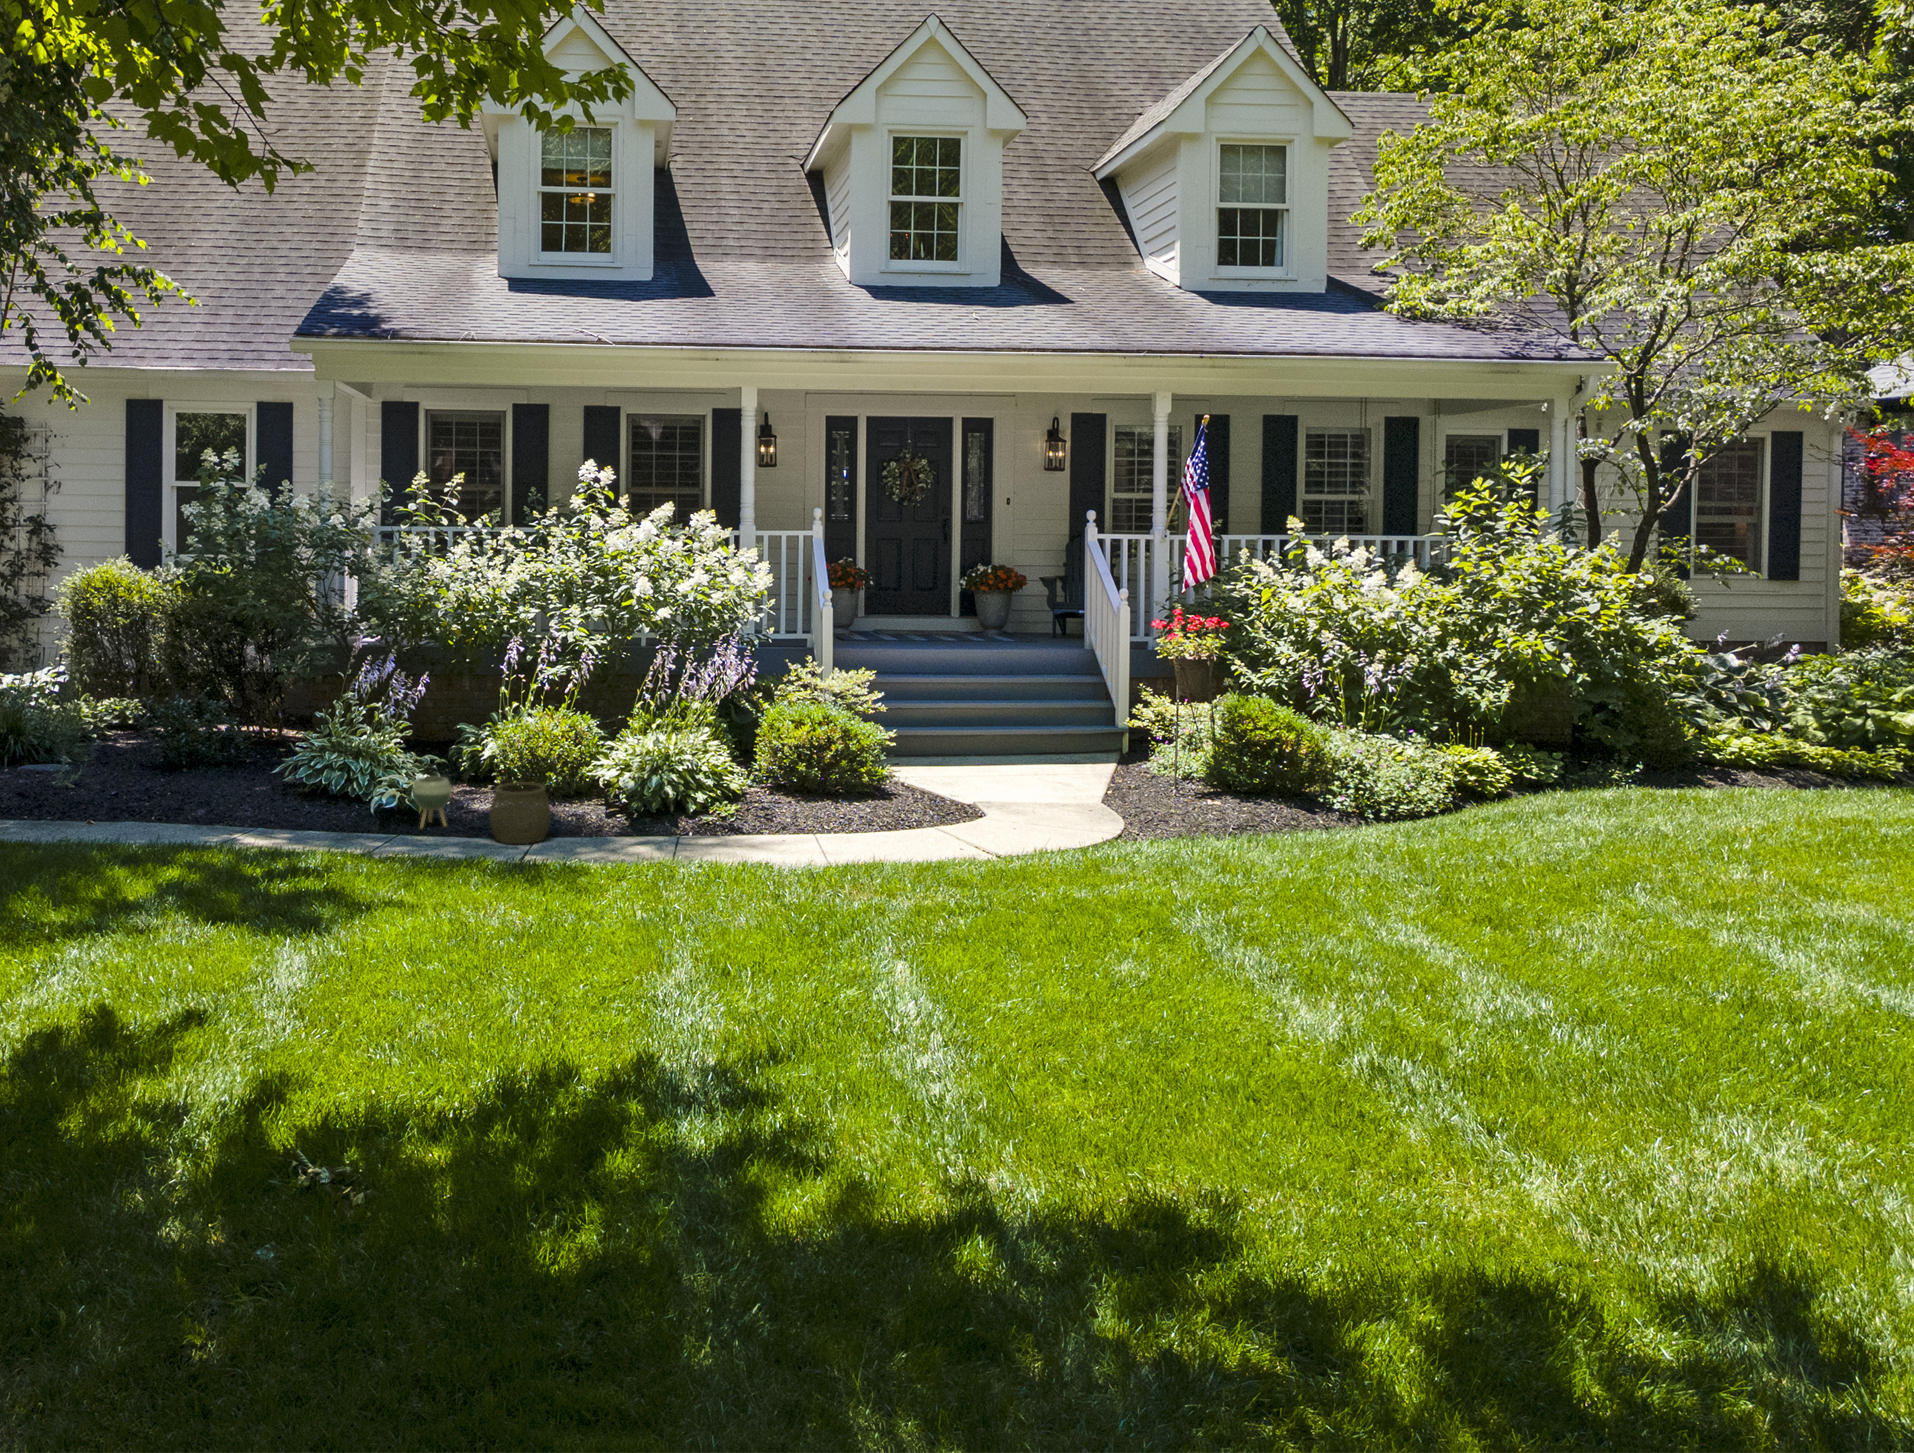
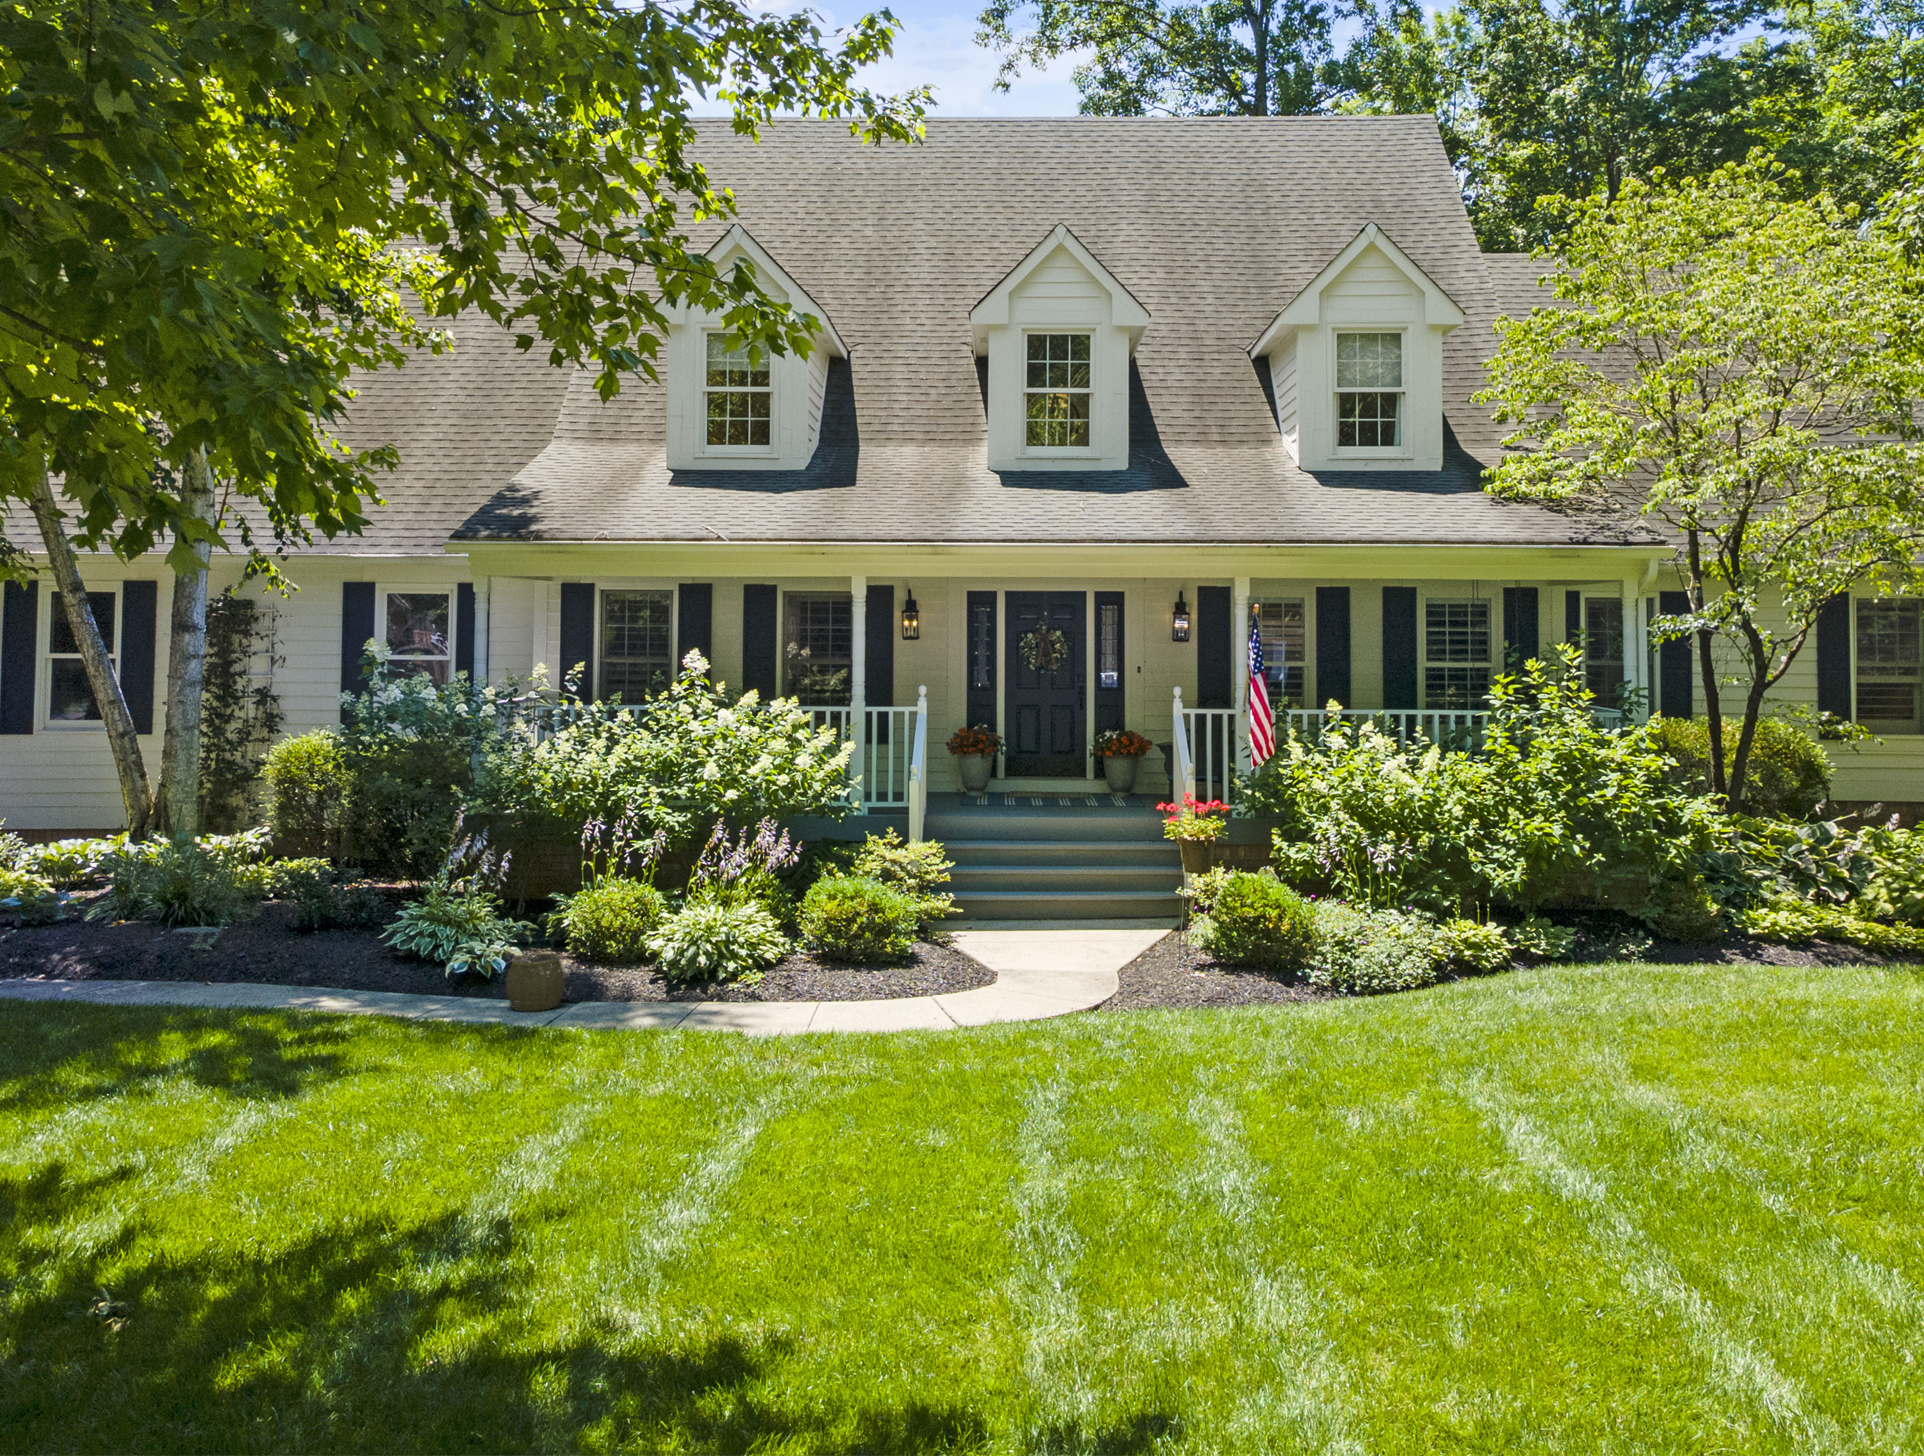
planter: present [413,776,451,828] -> none [449,946,486,995]

